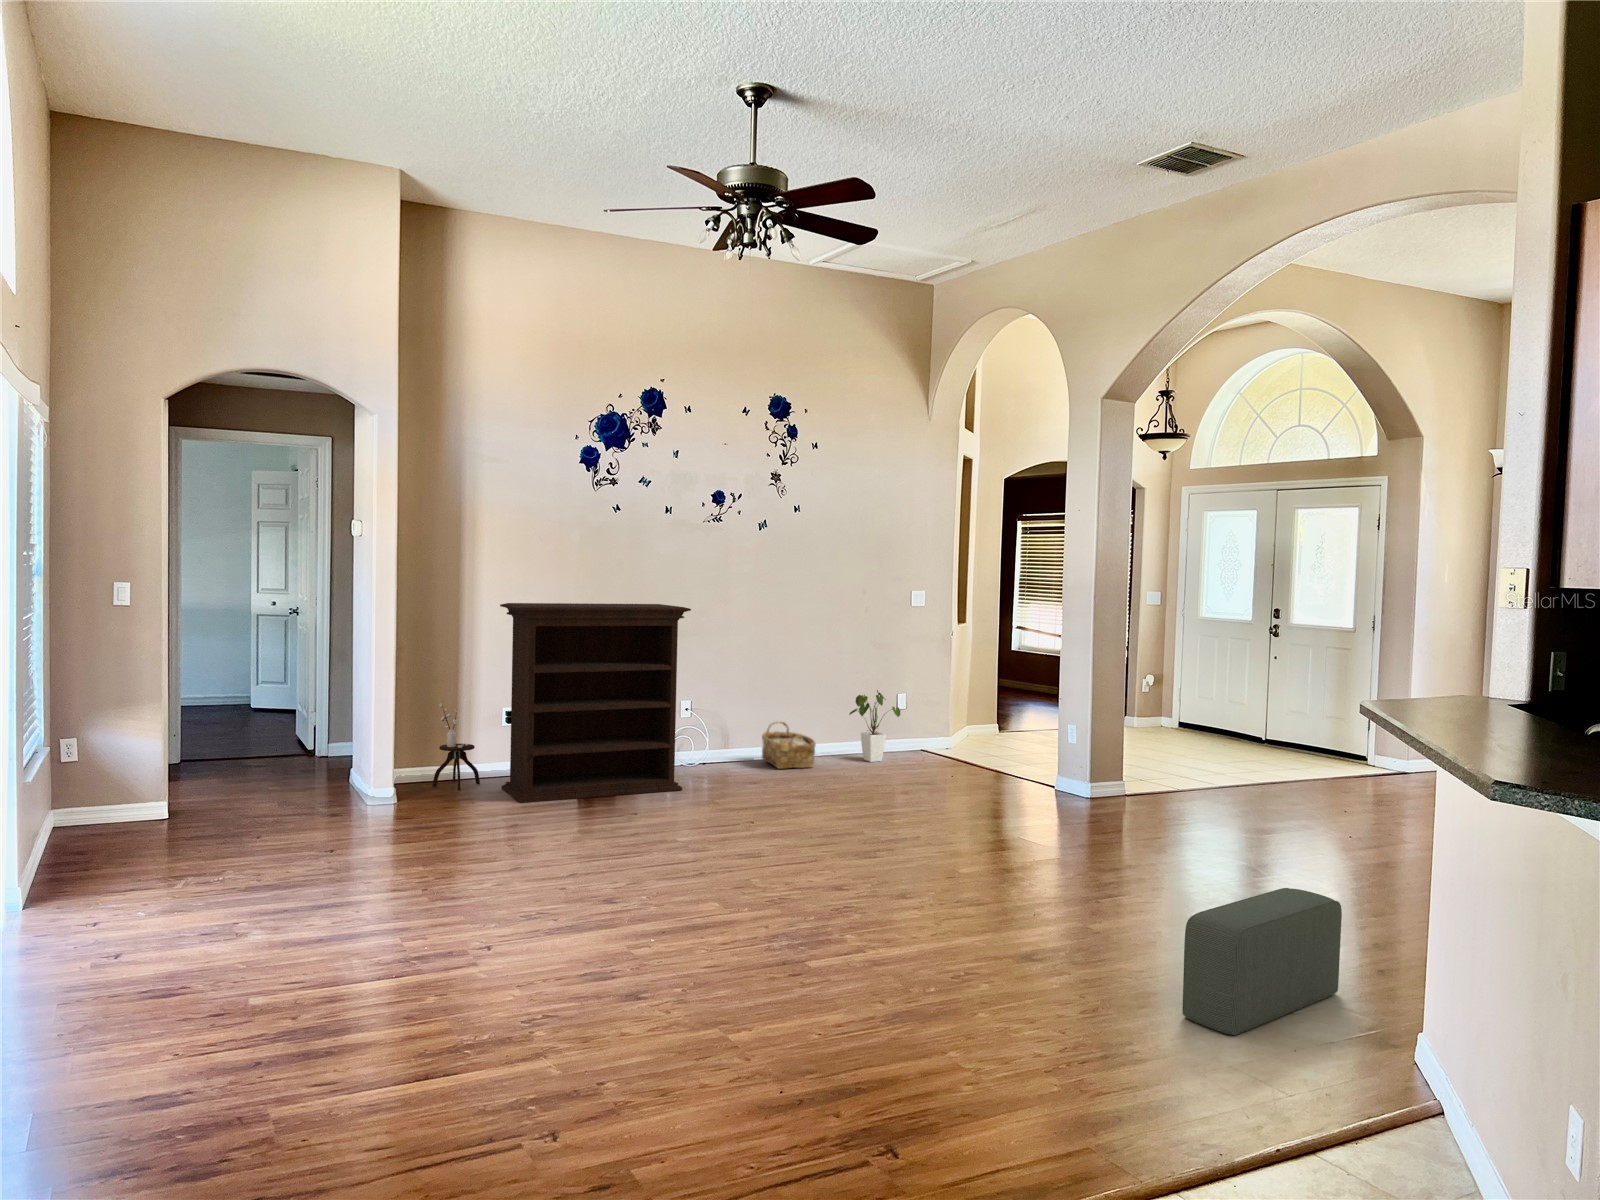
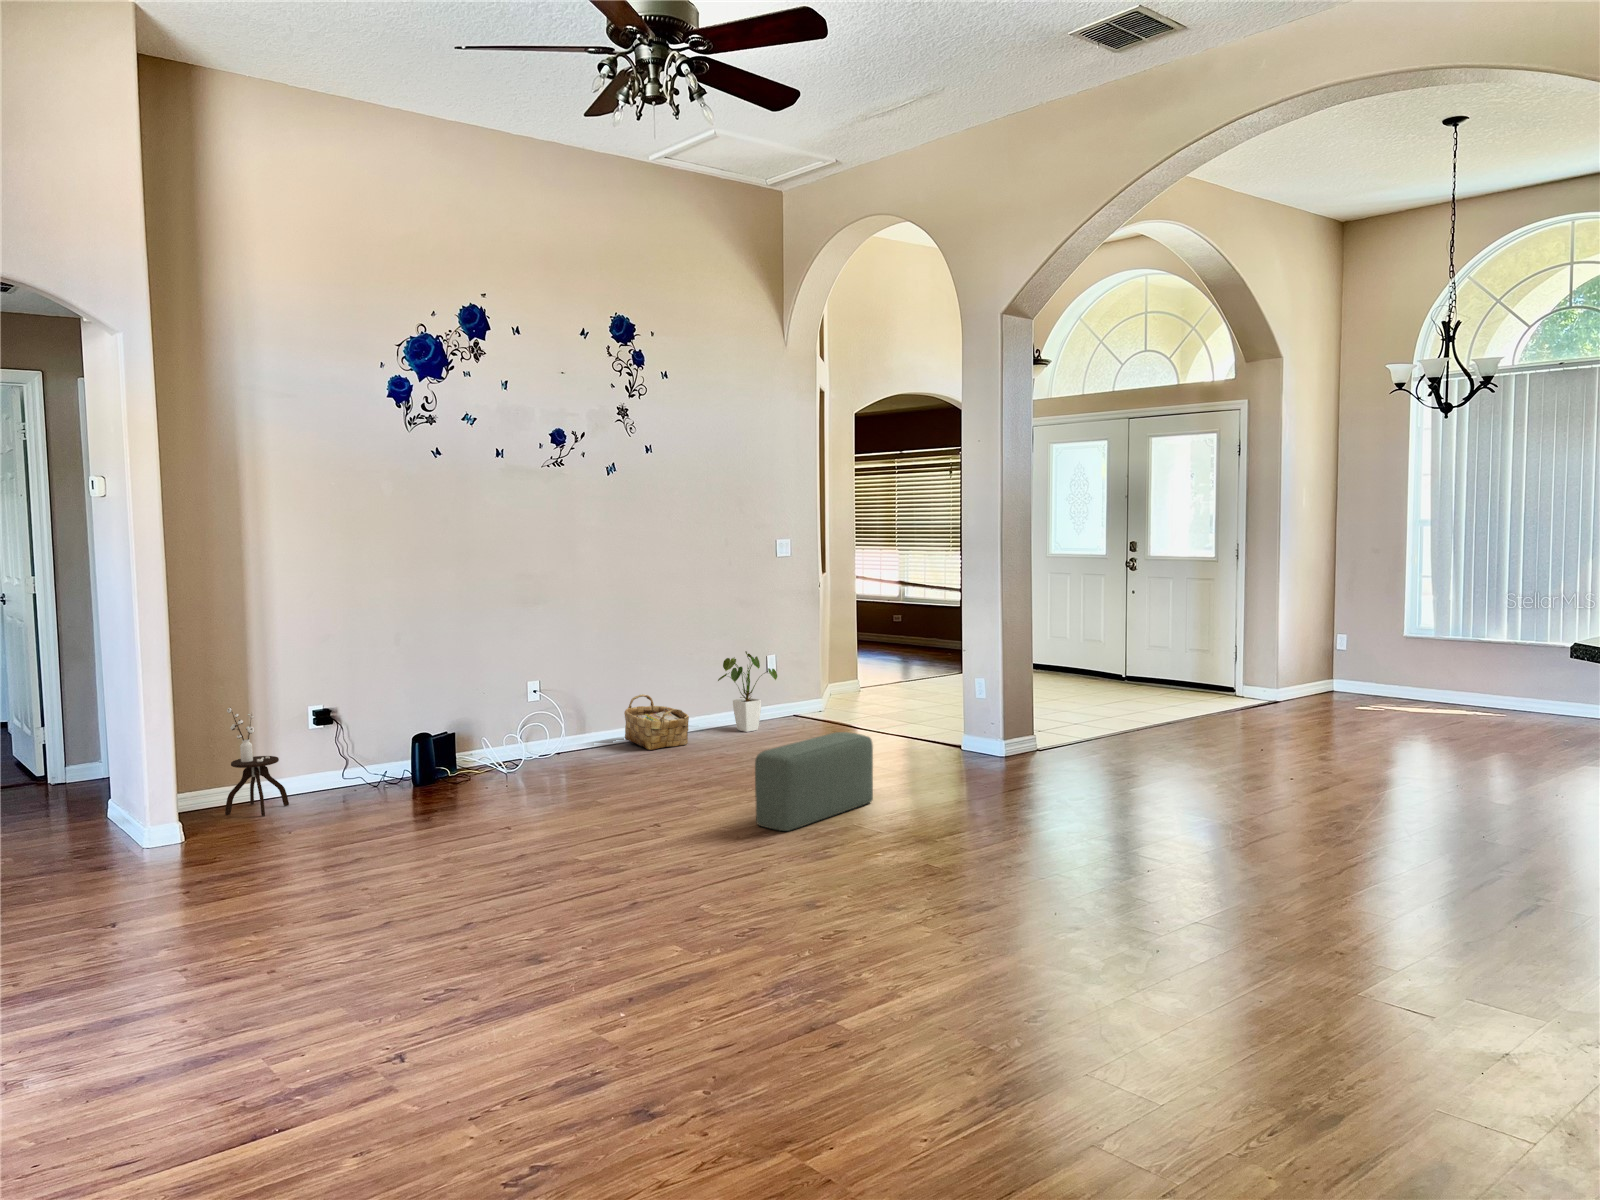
bookshelf: present [500,603,691,803] -> none [302,566,551,826]
pouf: present [1182,888,1342,1035] -> present [755,732,873,831]

